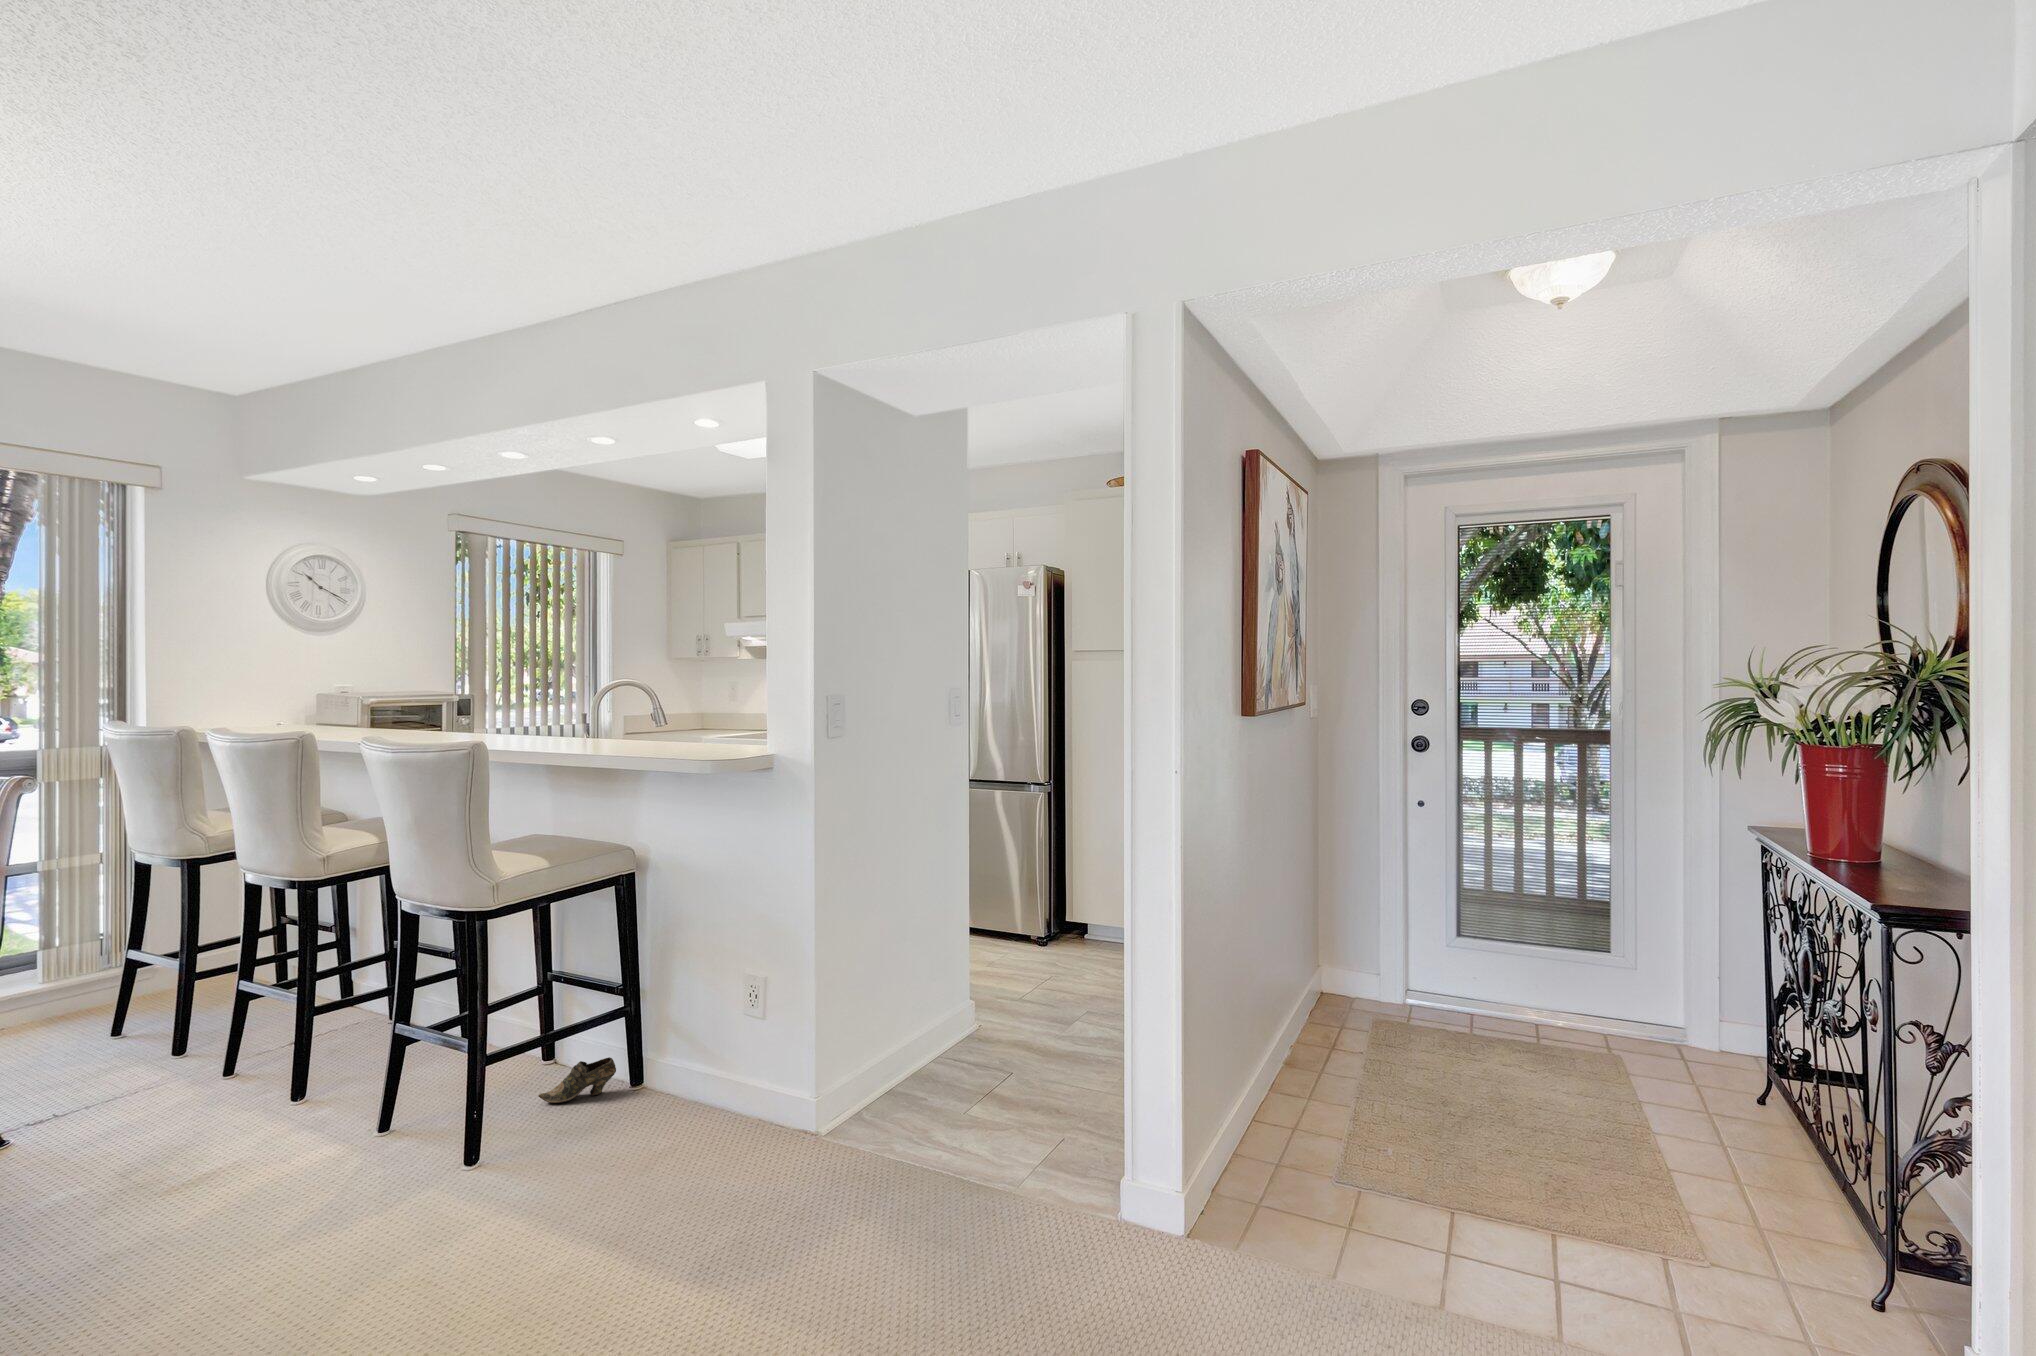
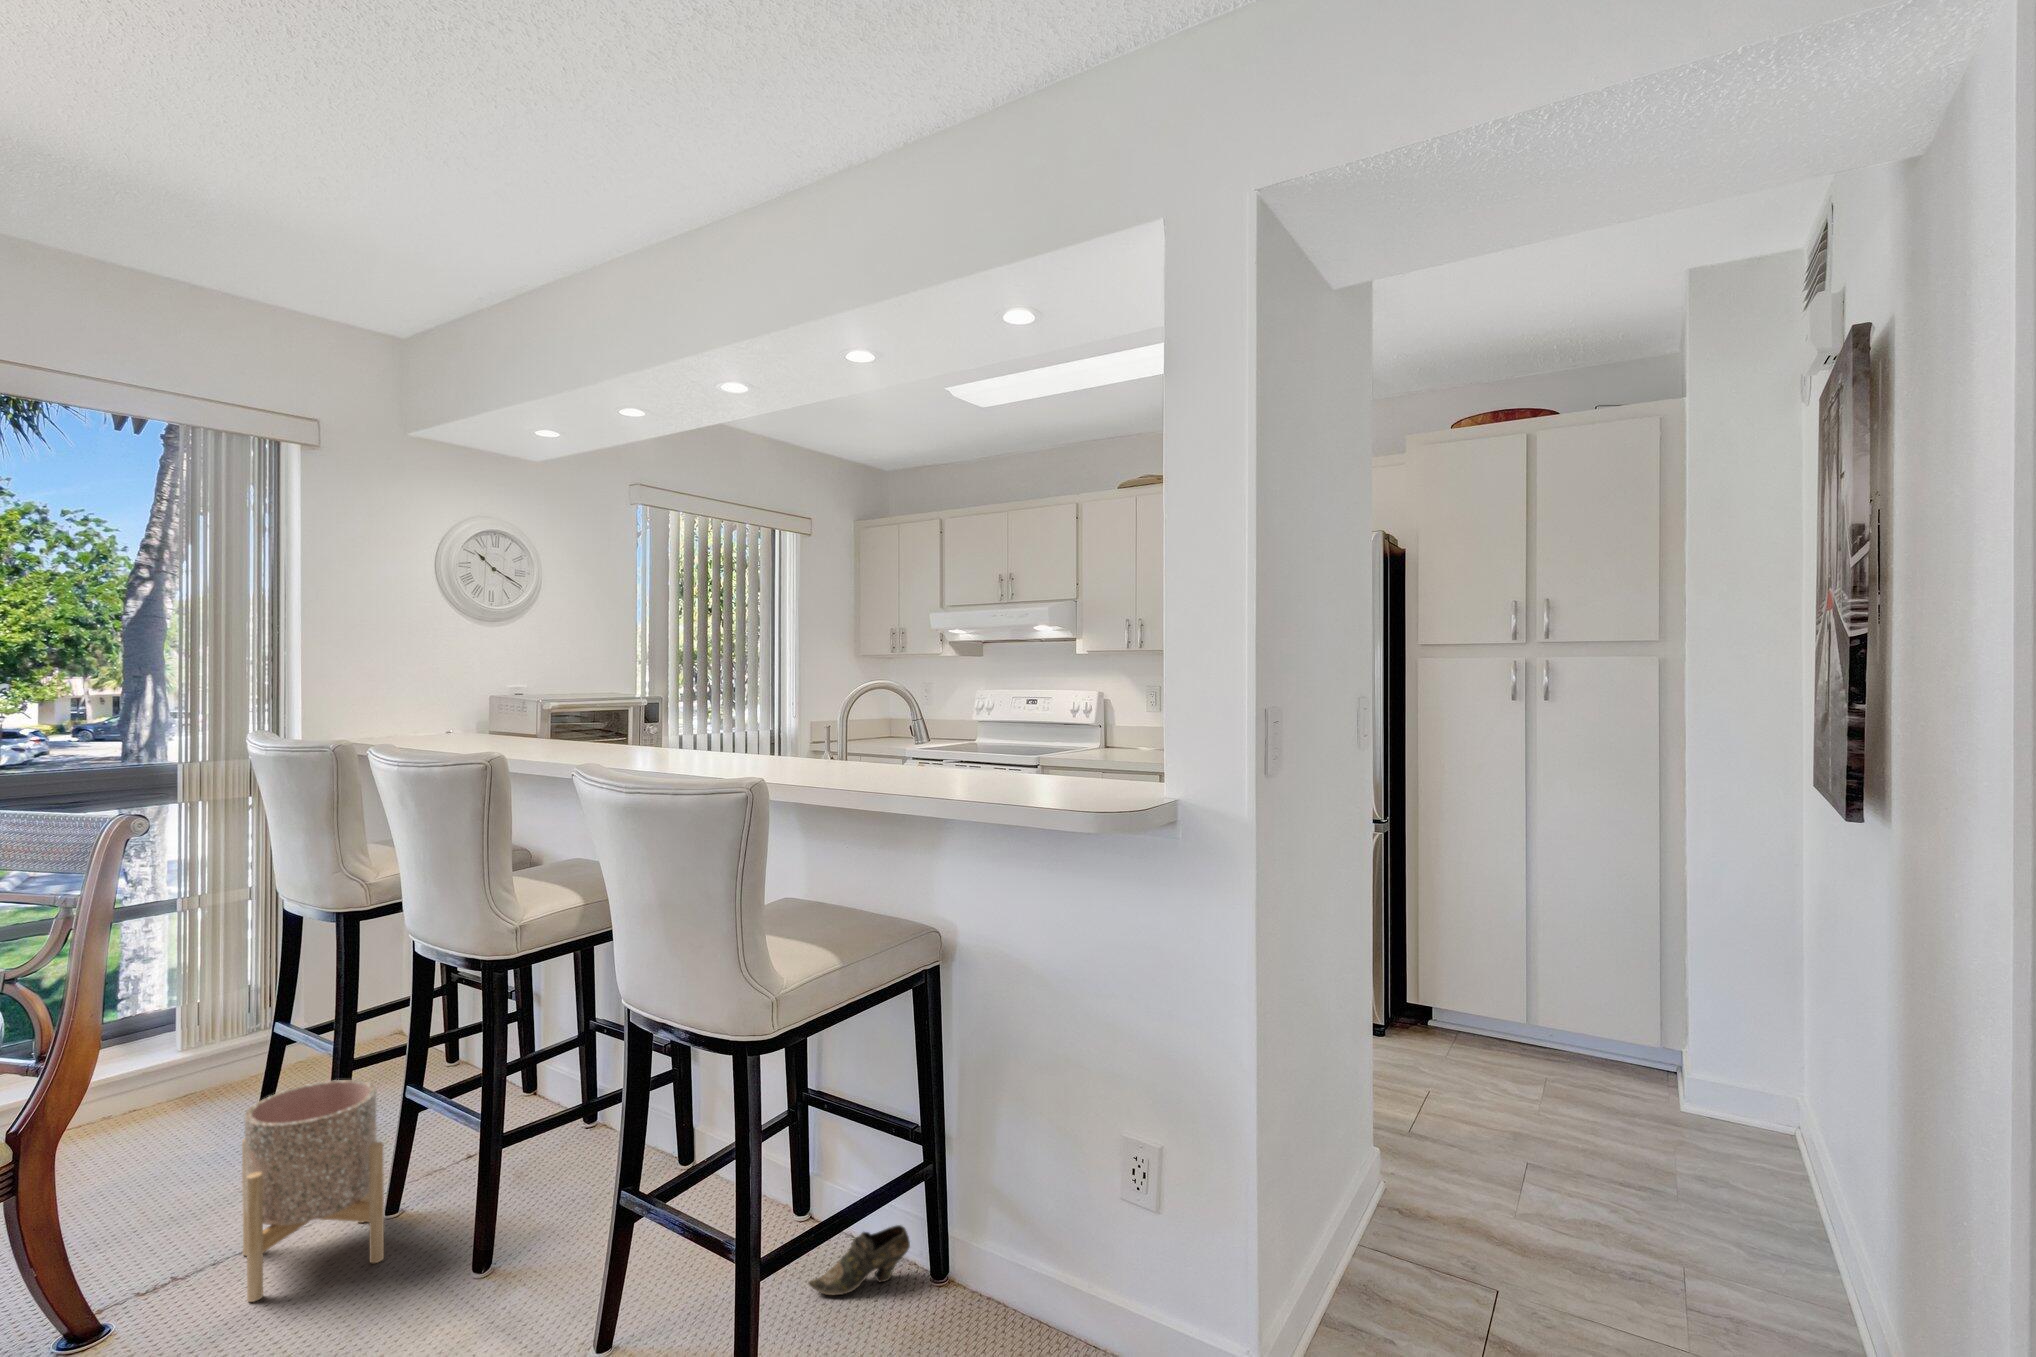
planter: none [108,977,221,1127] -> present [242,1080,384,1302]

